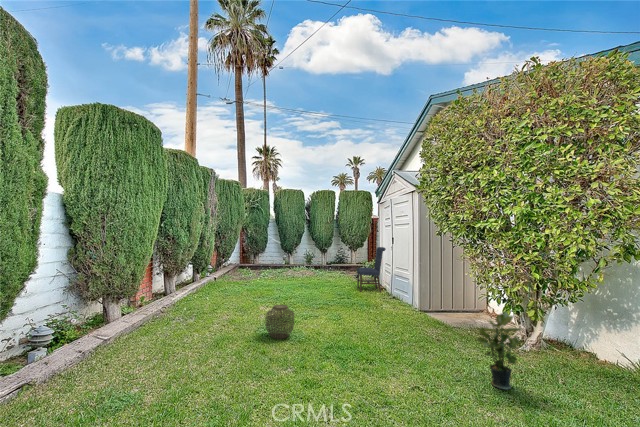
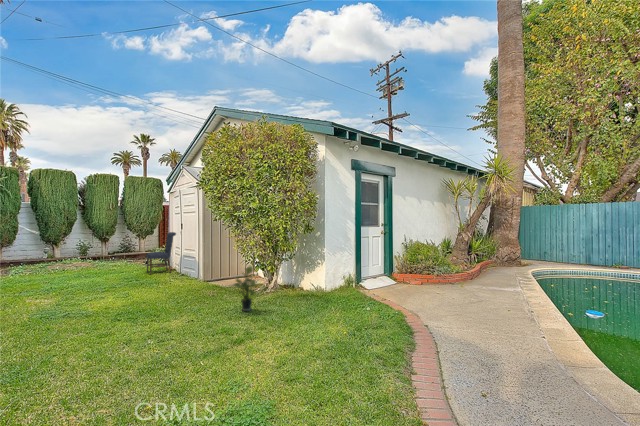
woven basket: present [266,305,294,339] -> none [48,287,83,318]

